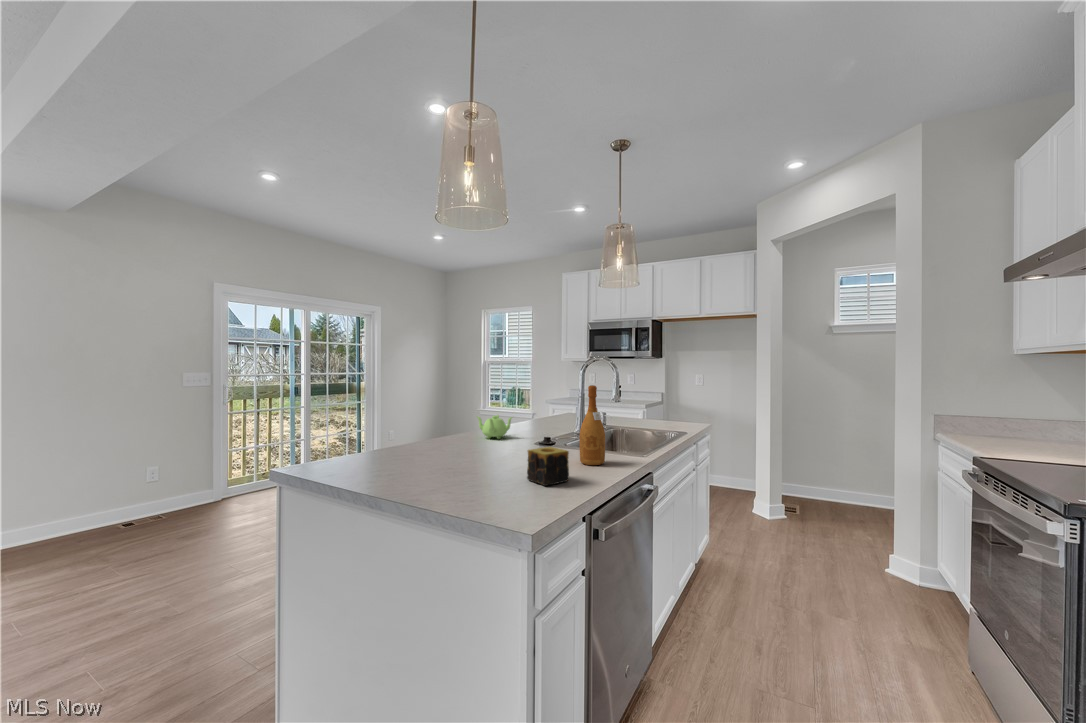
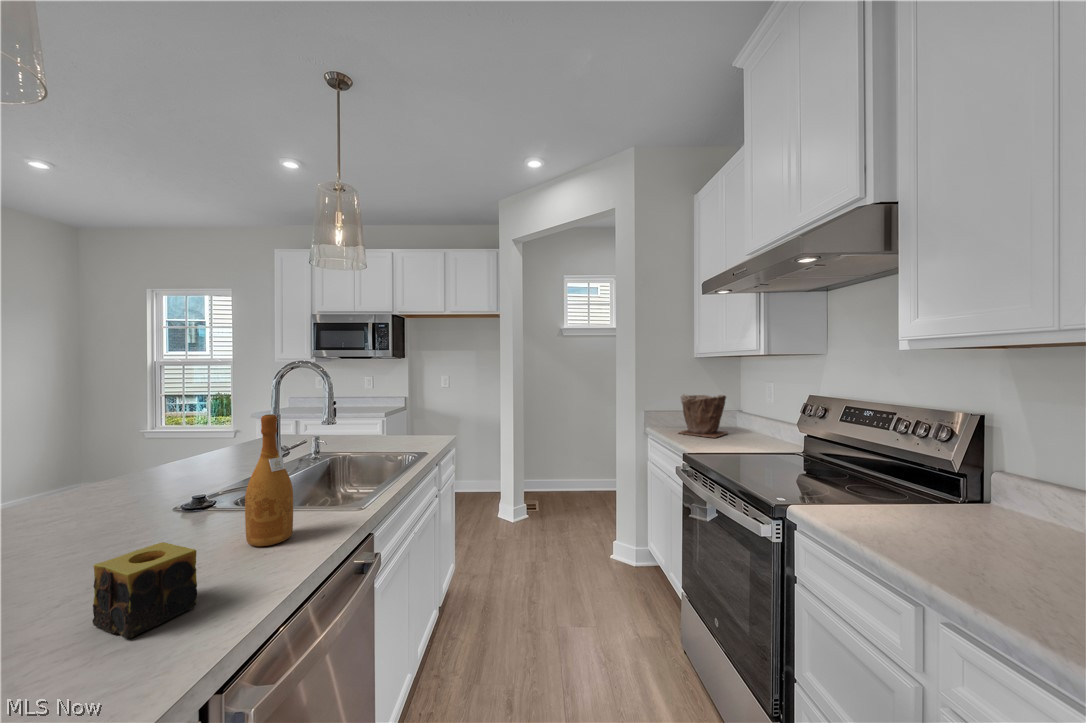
plant pot: none [976,396,1060,448] -> present [679,394,728,438]
teapot: present [477,415,512,439] -> none [52,462,140,510]

